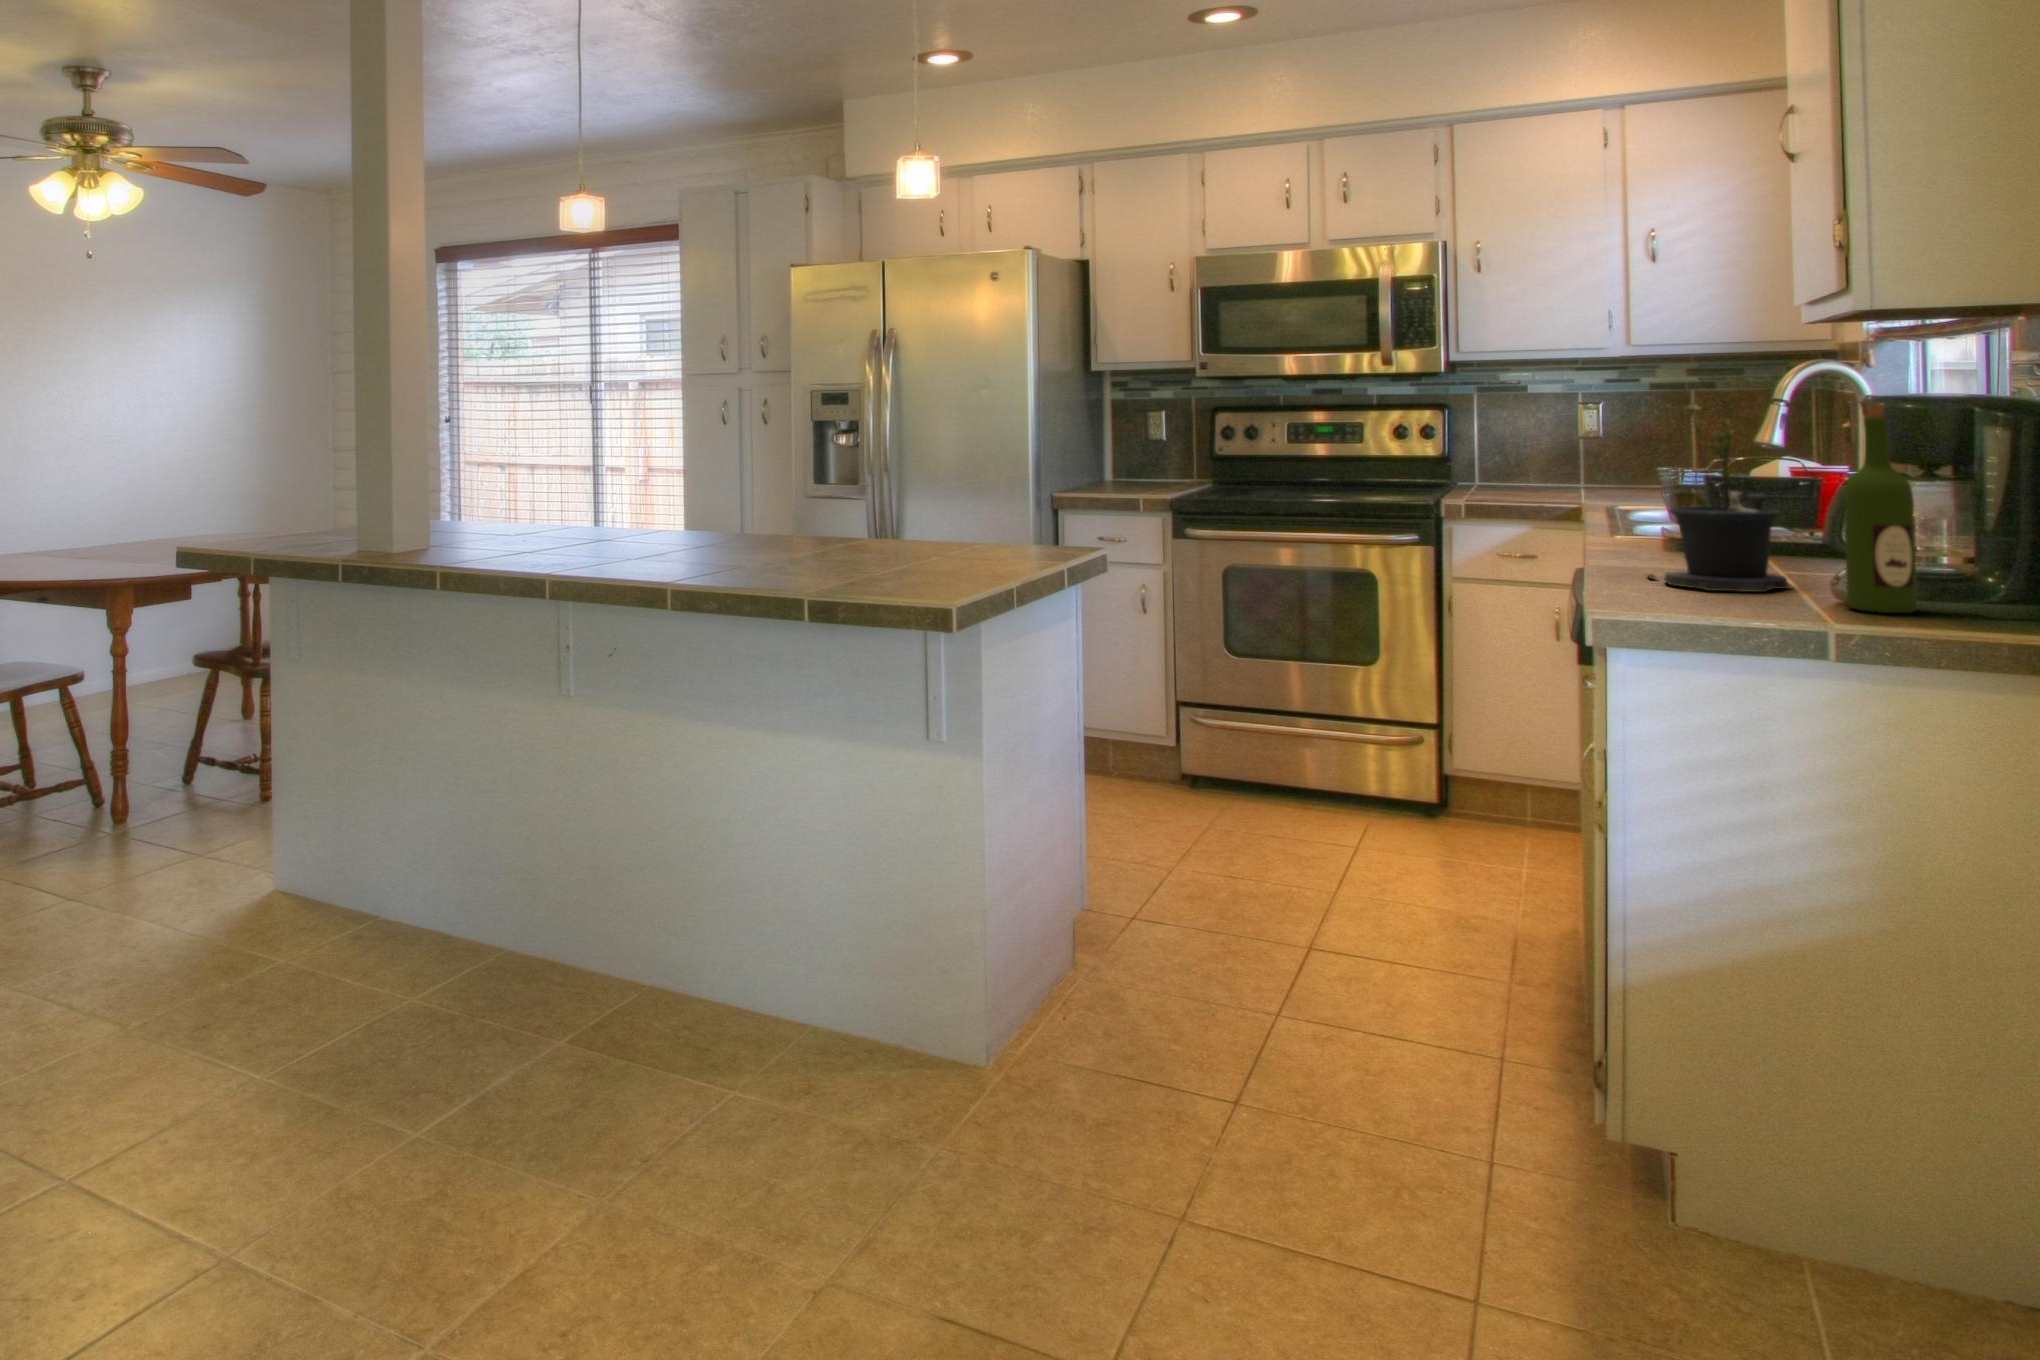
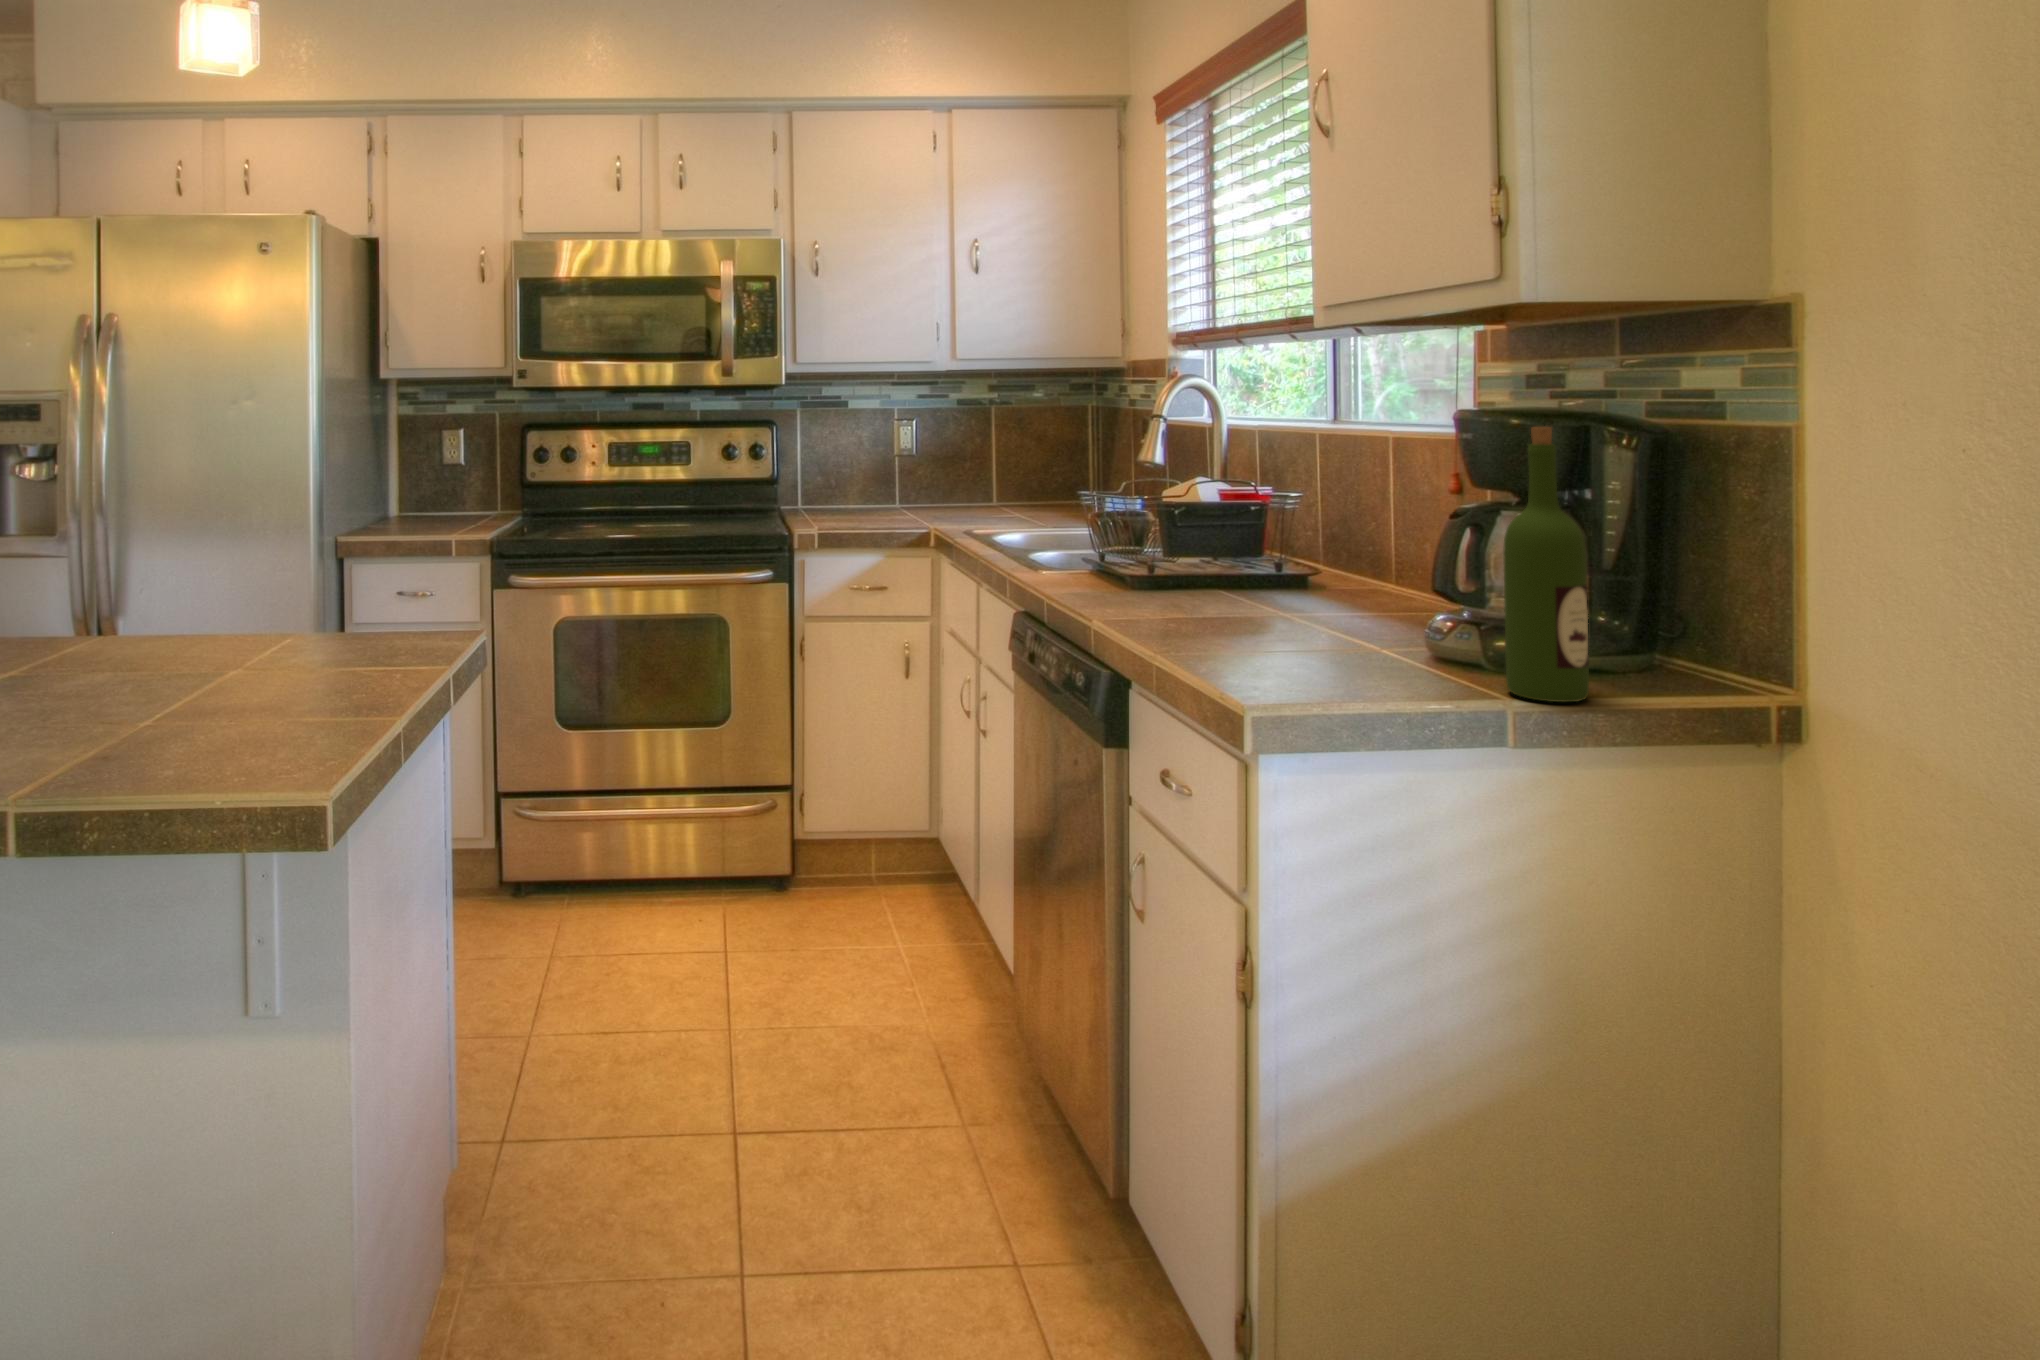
potted plant: present [1647,404,1792,592] -> none [1204,425,1386,675]

